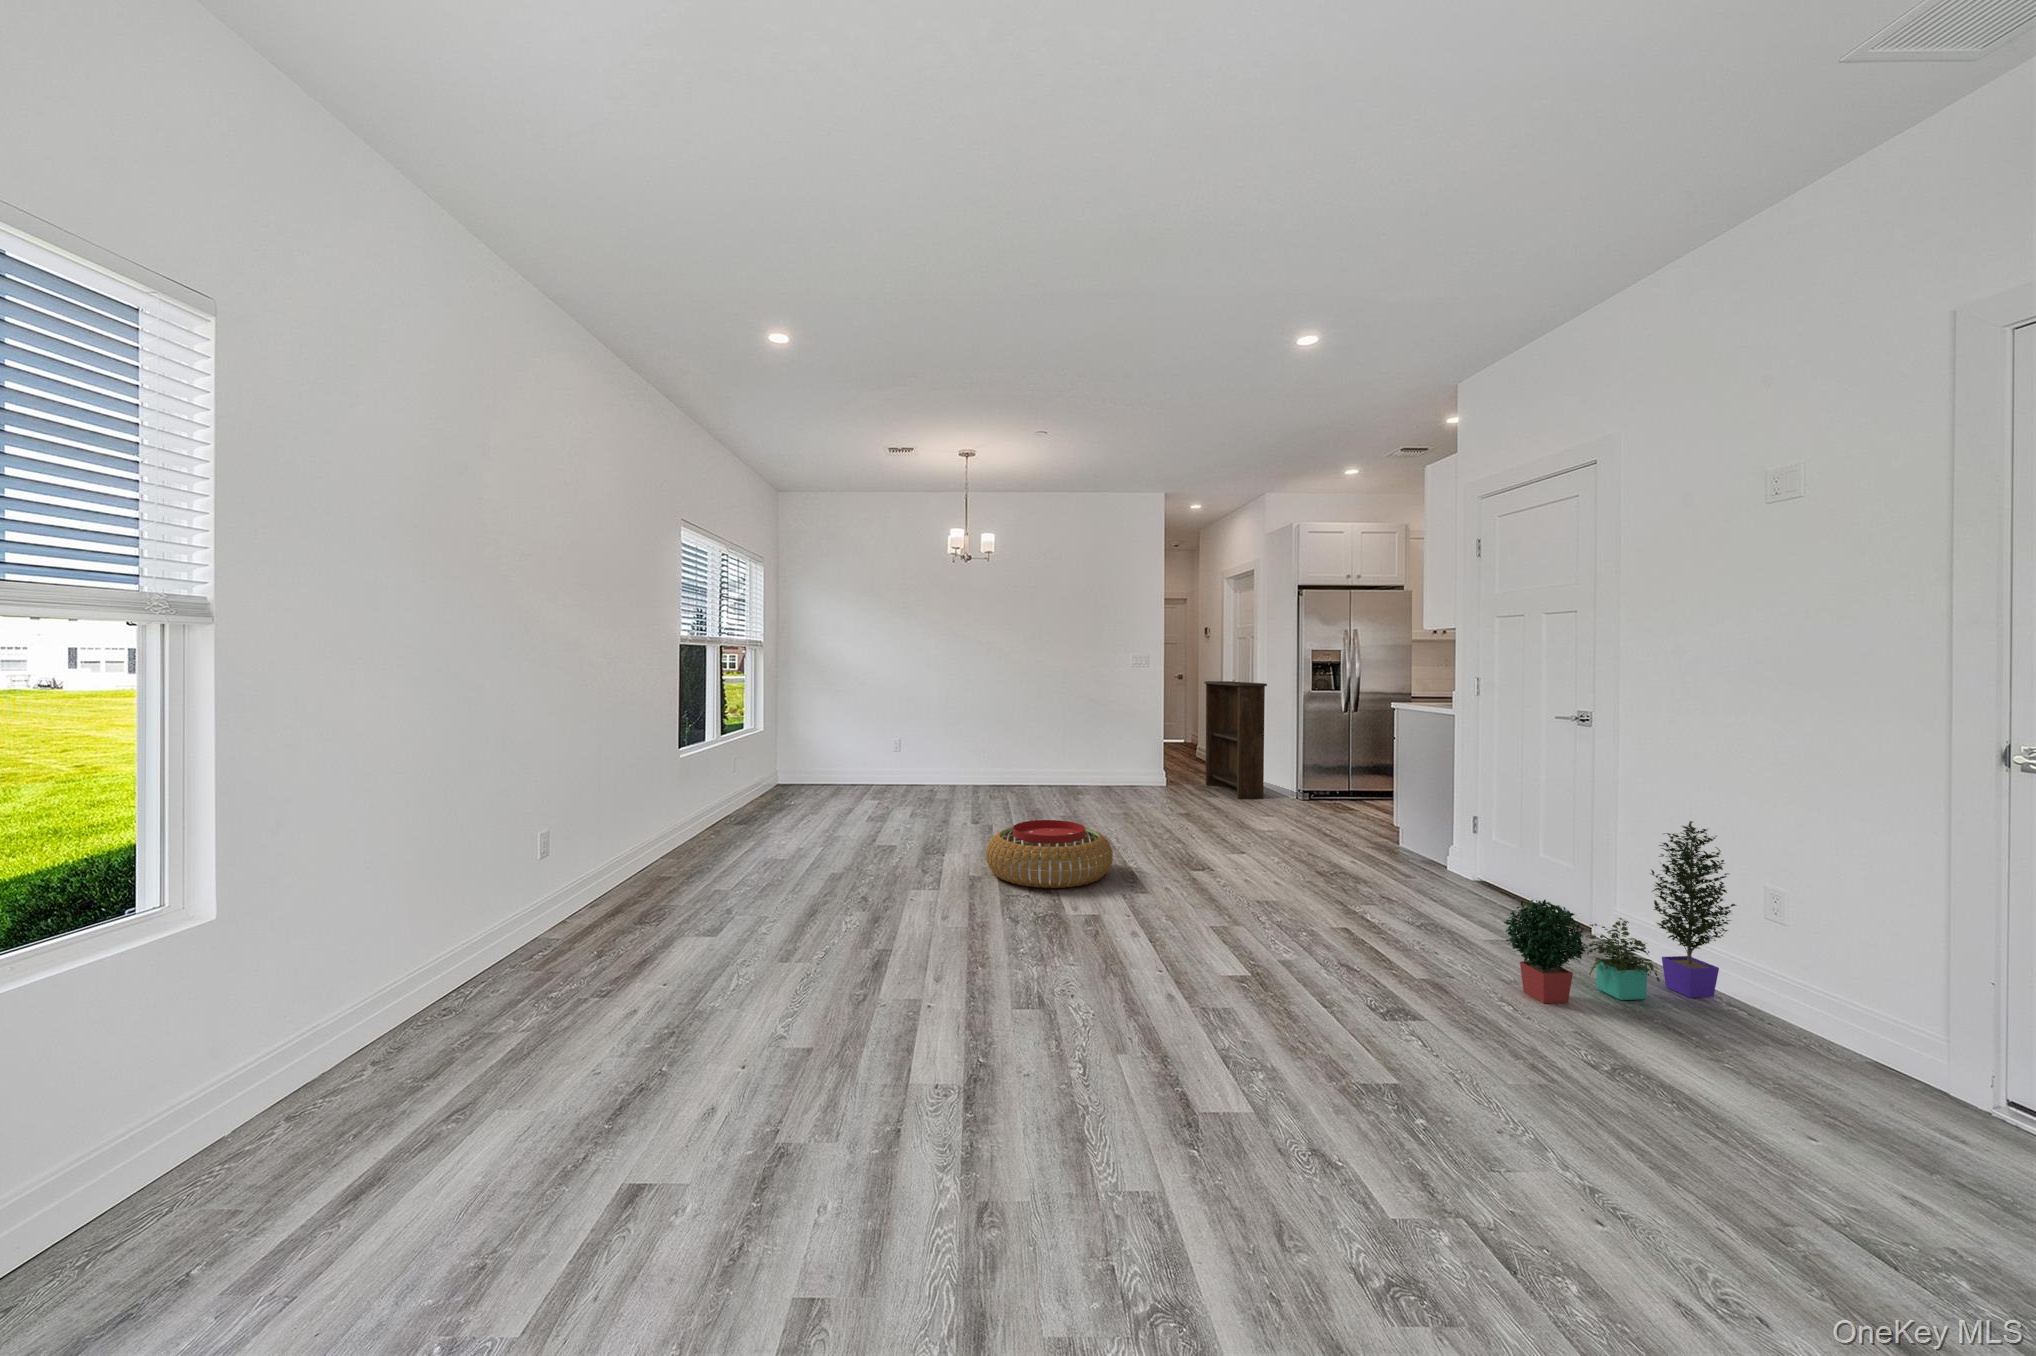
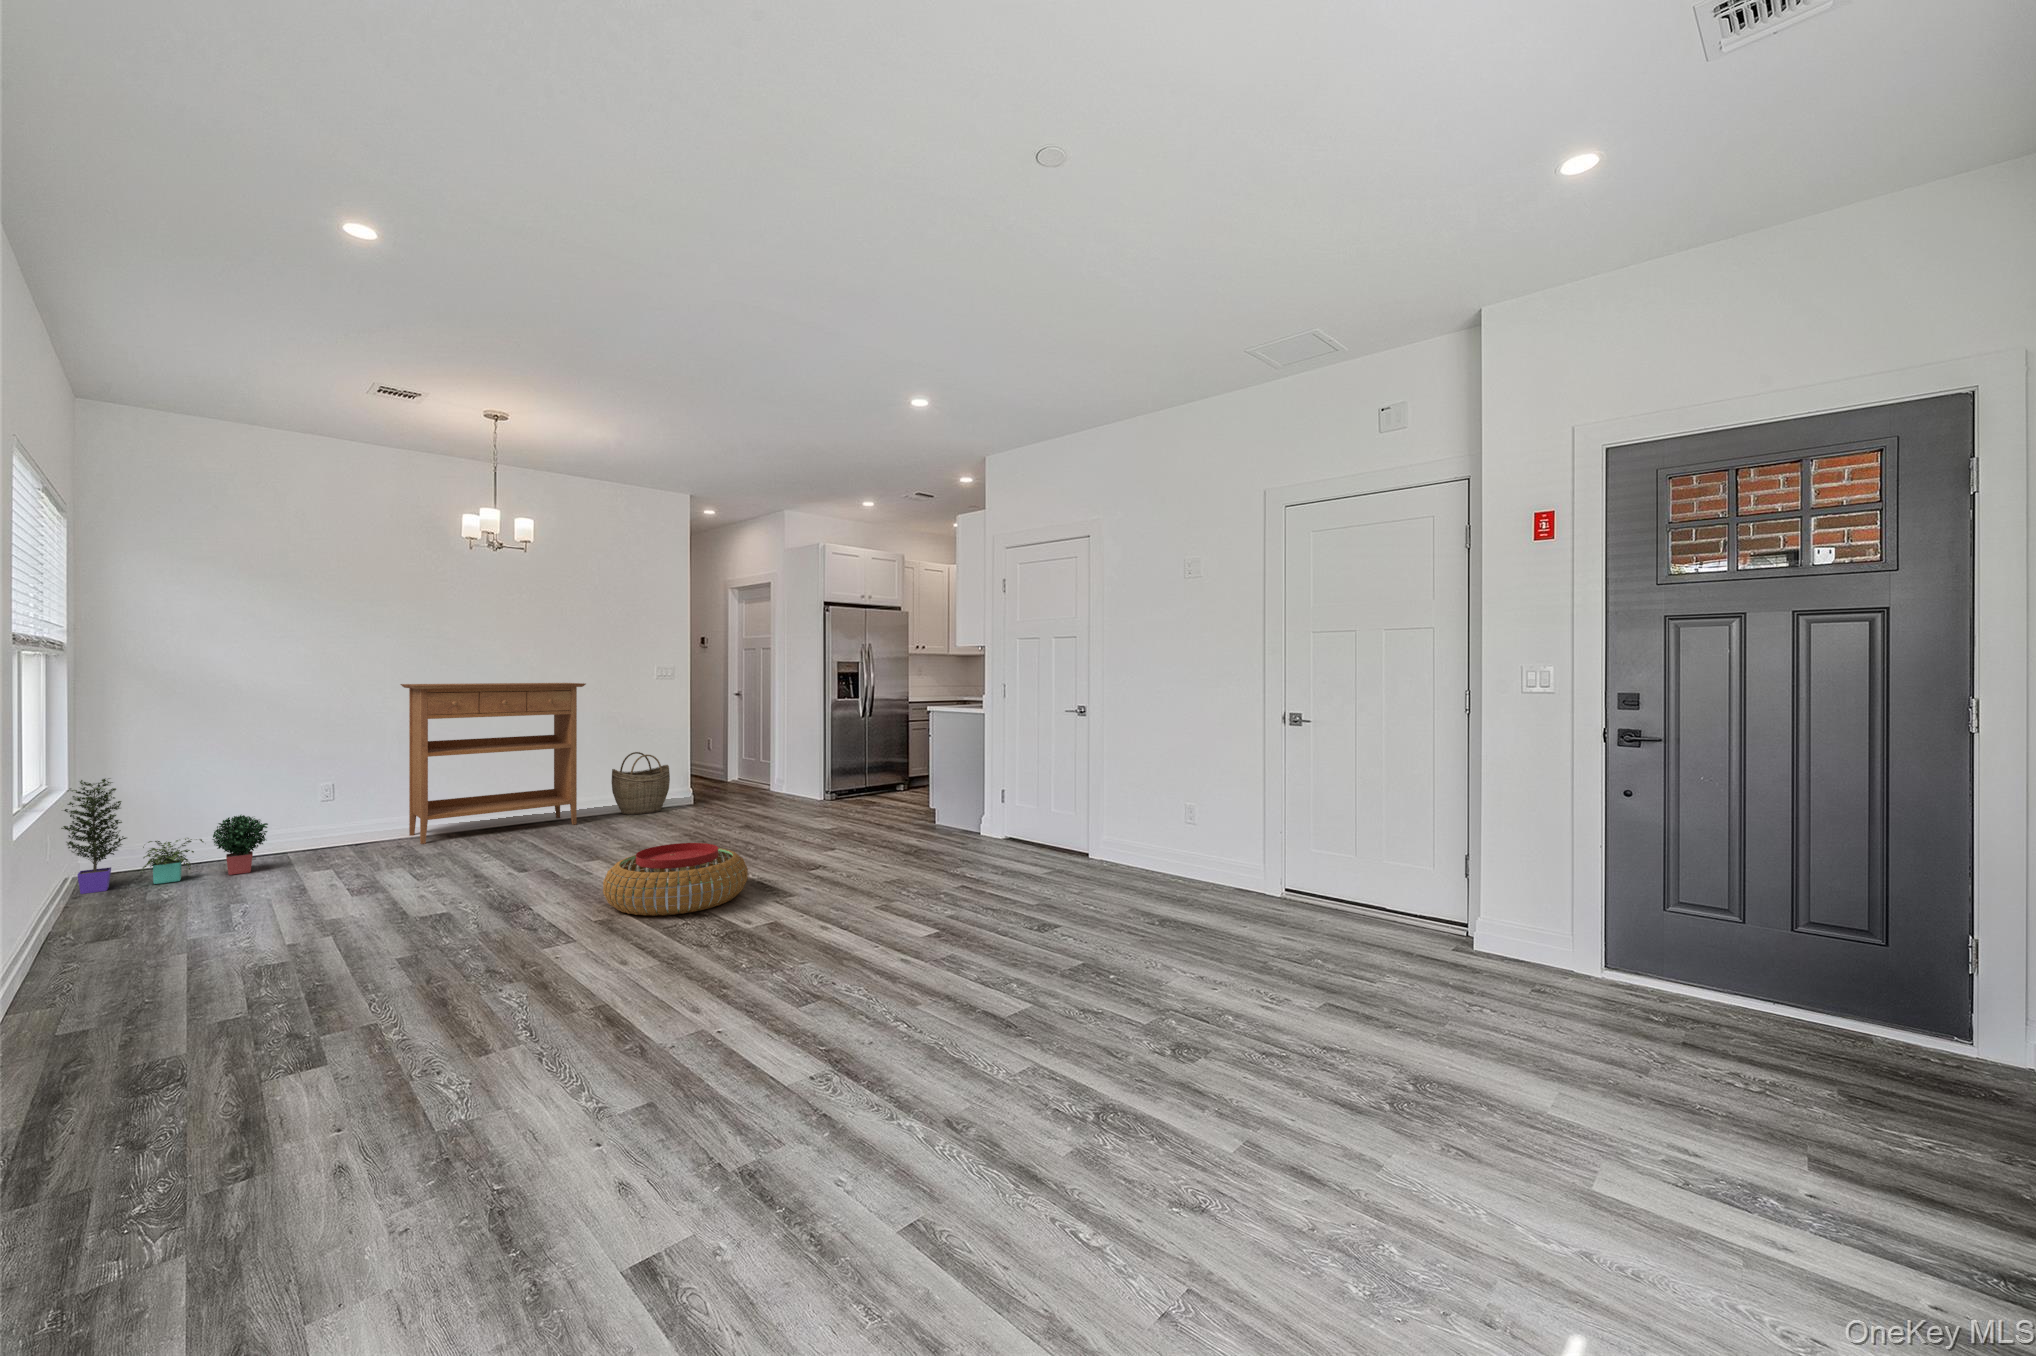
console table: none [941,669,1064,794] -> present [400,683,586,844]
bookshelf: present [1204,681,1267,799] -> none [728,692,799,804]
woven basket: none [1091,734,1140,792] -> present [611,752,670,815]
potted plant: present [1504,821,1736,1003] -> present [61,779,268,894]

